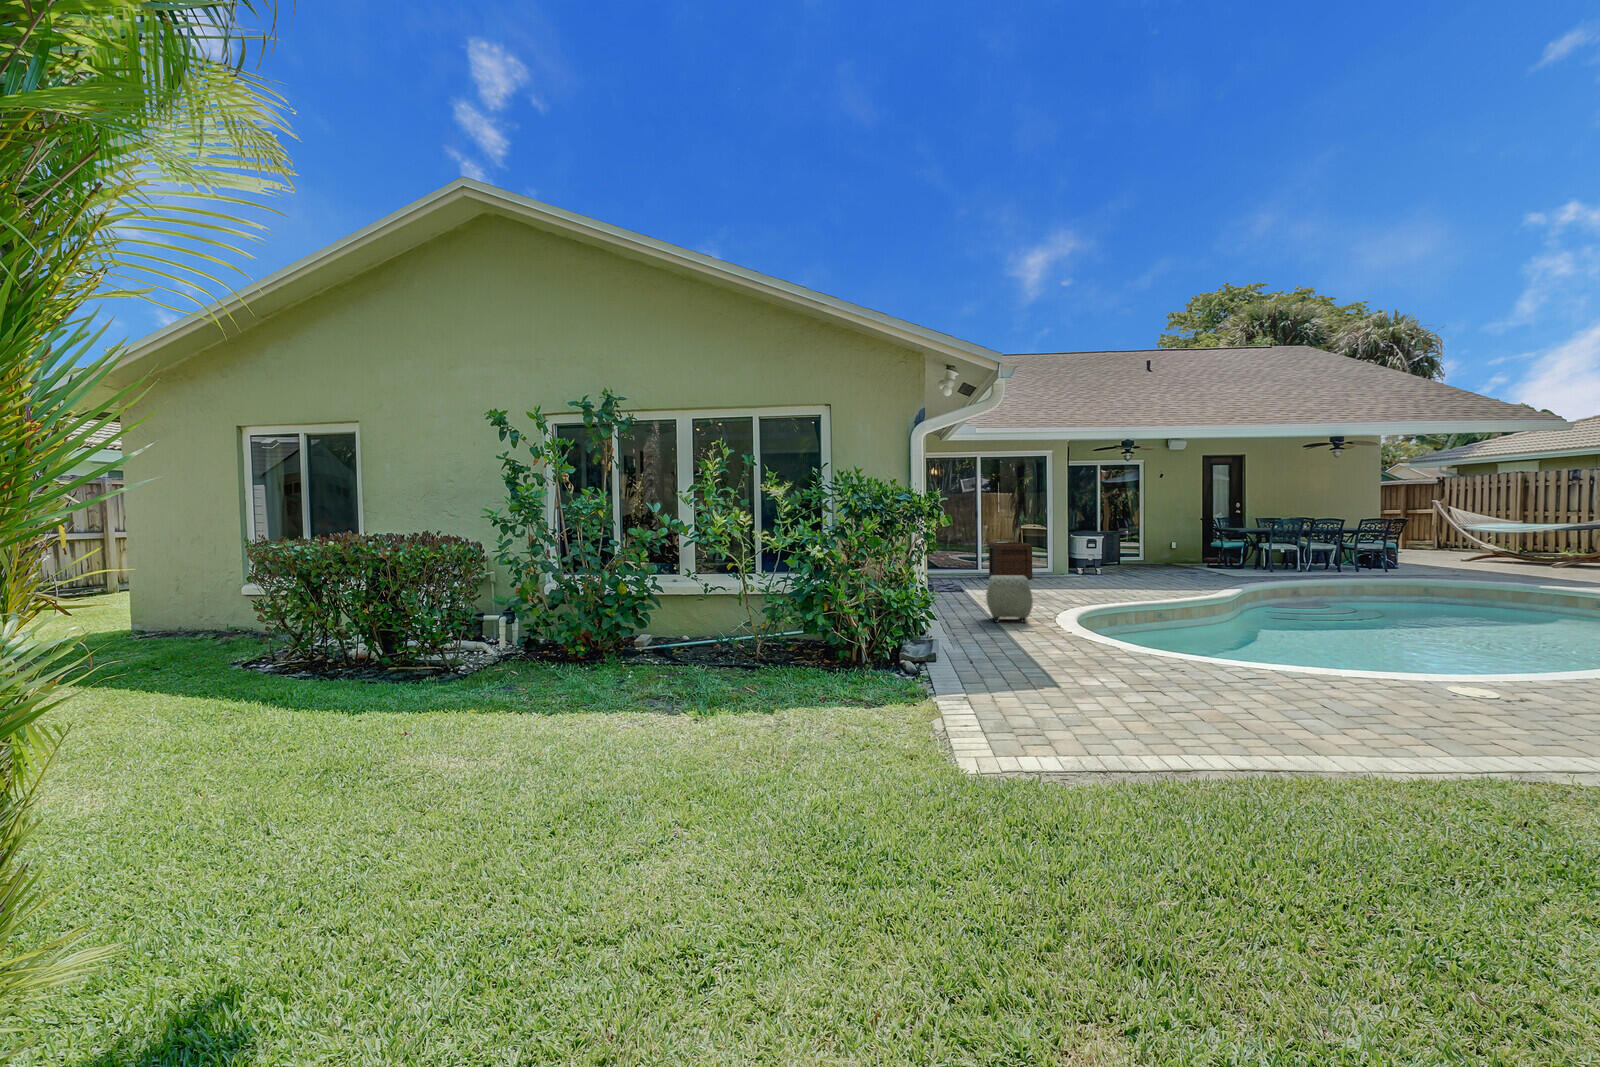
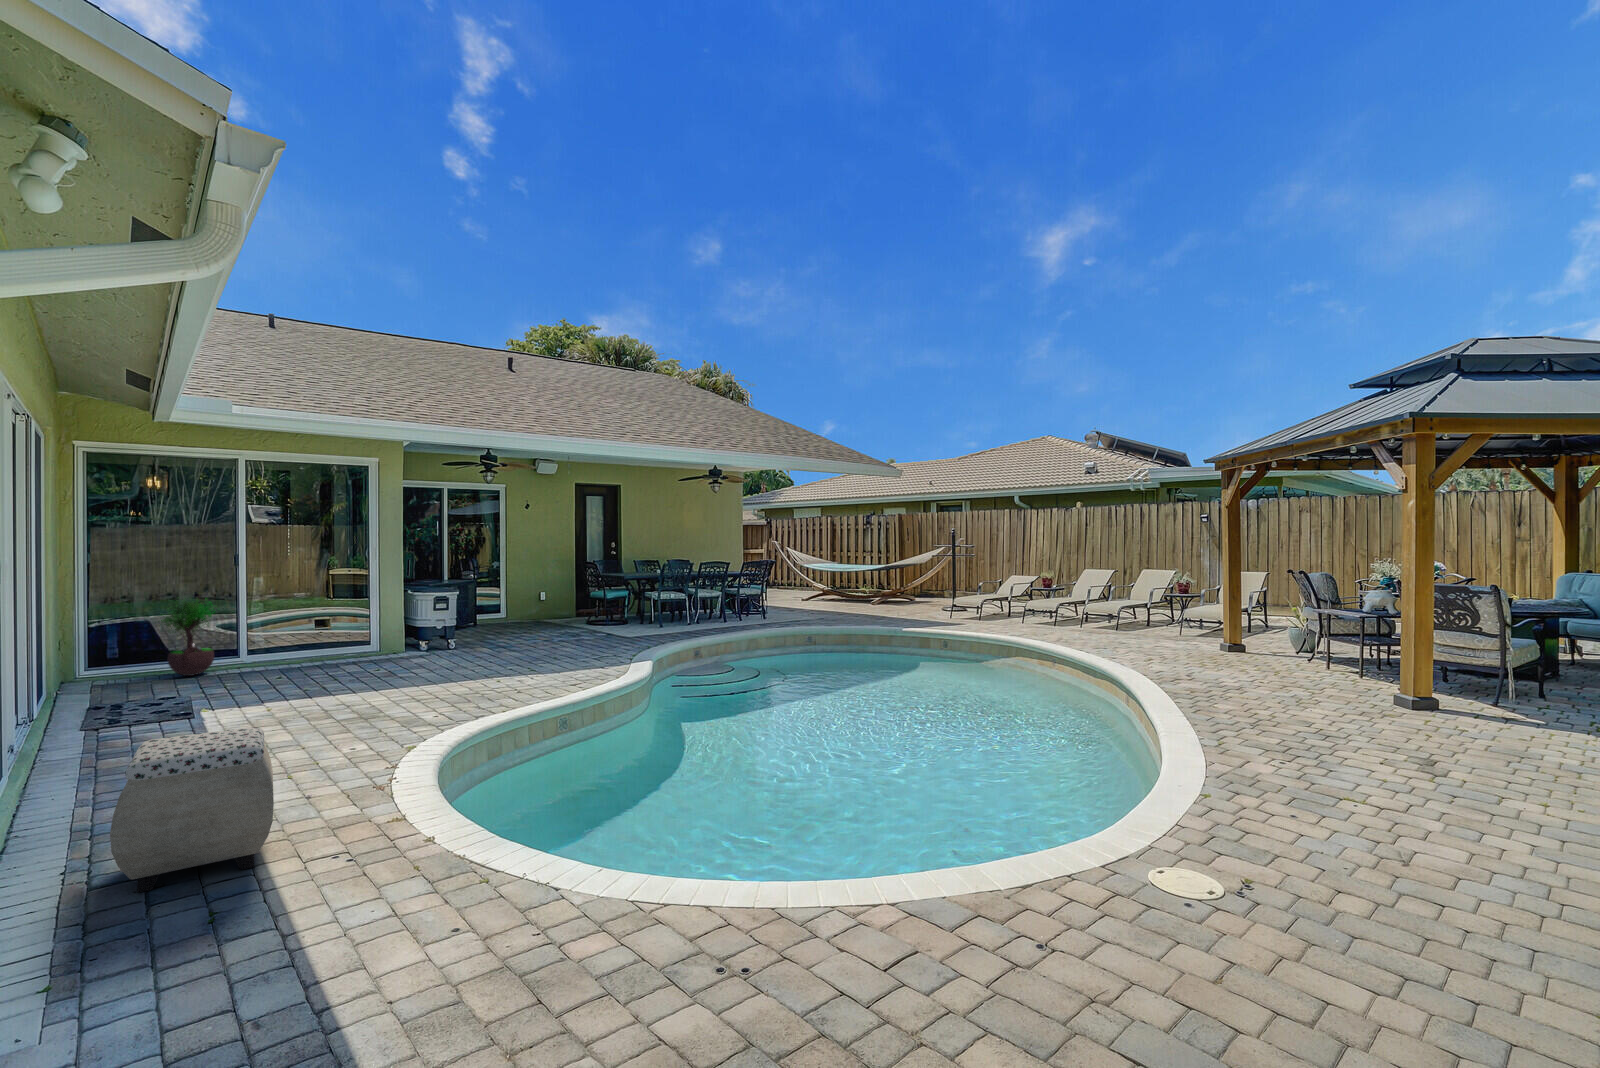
potted tree: none [951,533,978,577] -> present [158,600,215,676]
wooden crate: present [989,543,1032,579] -> none [247,605,333,676]

